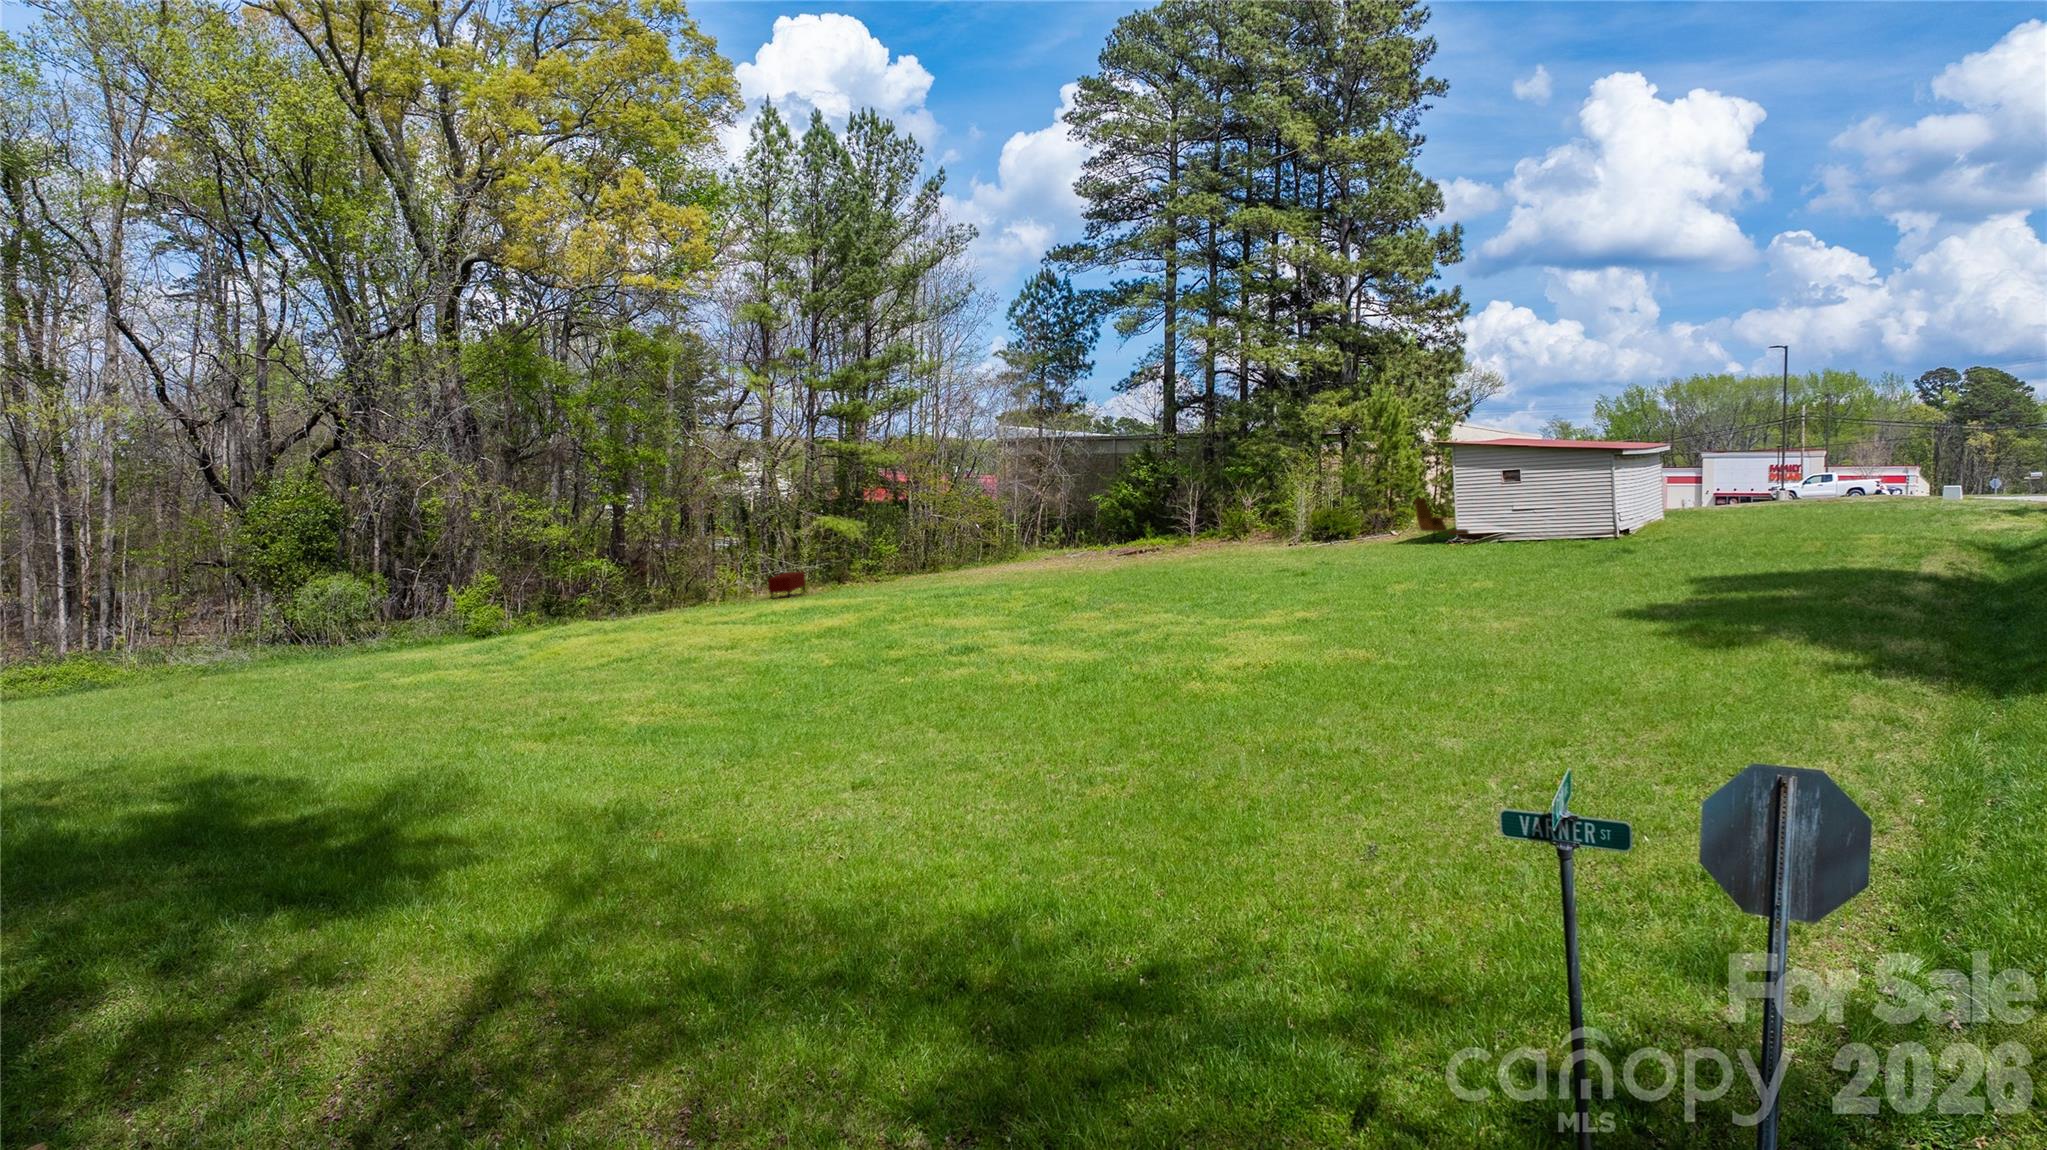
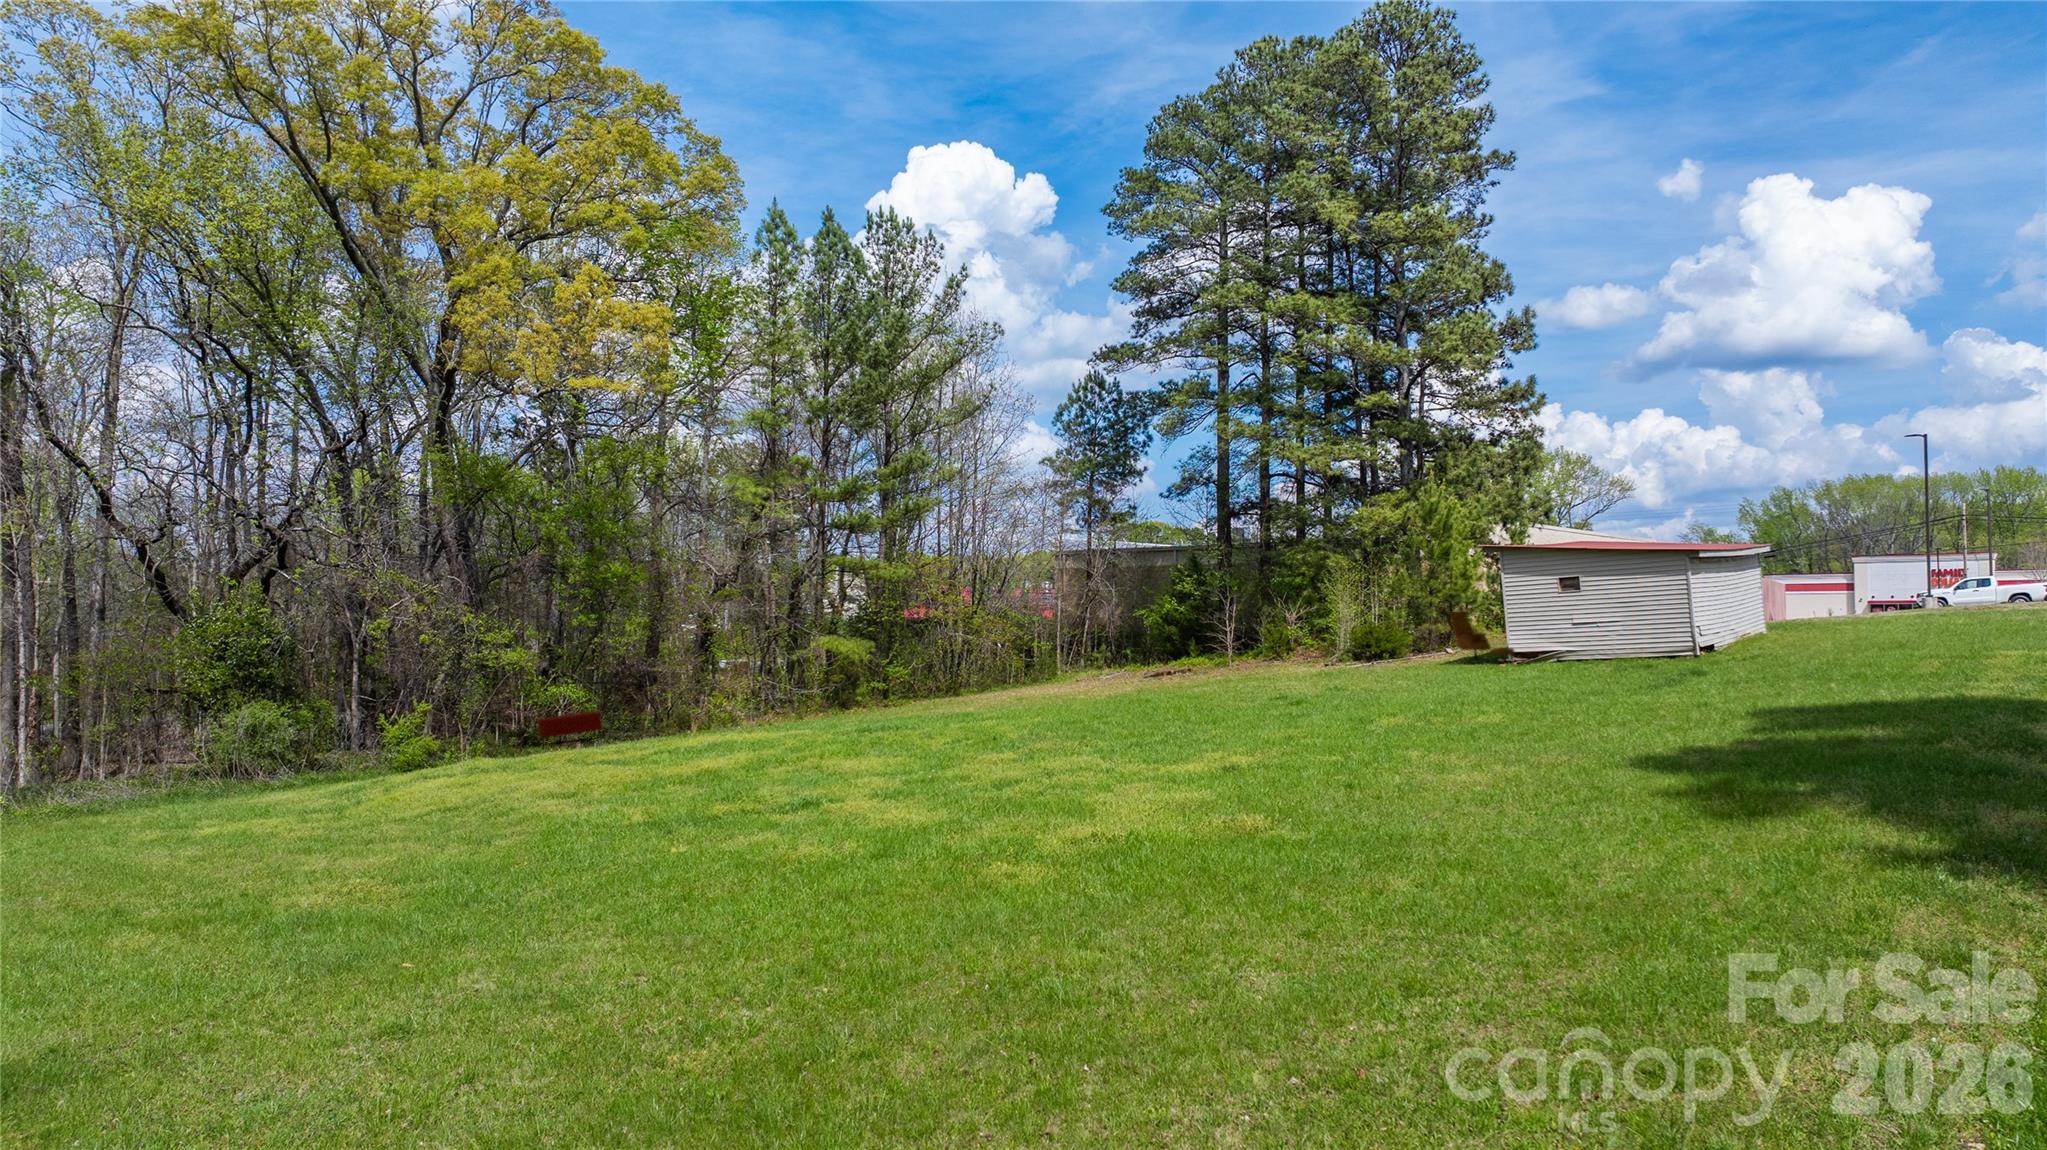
bench: present [768,571,806,598] -> present [538,711,602,744]

